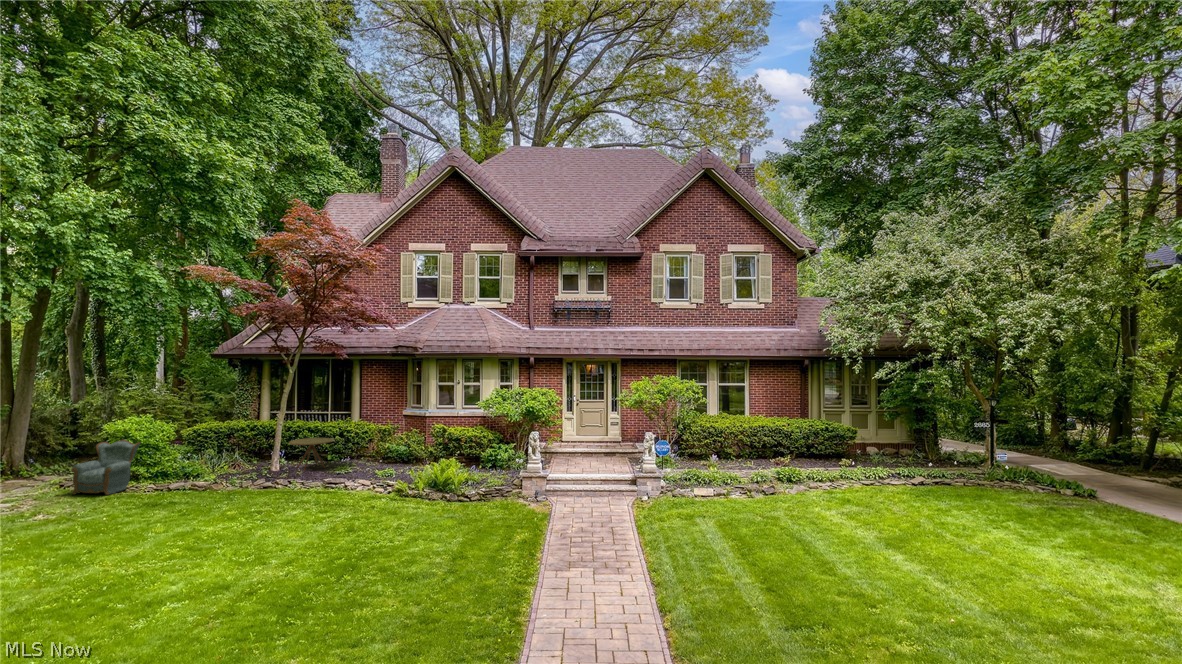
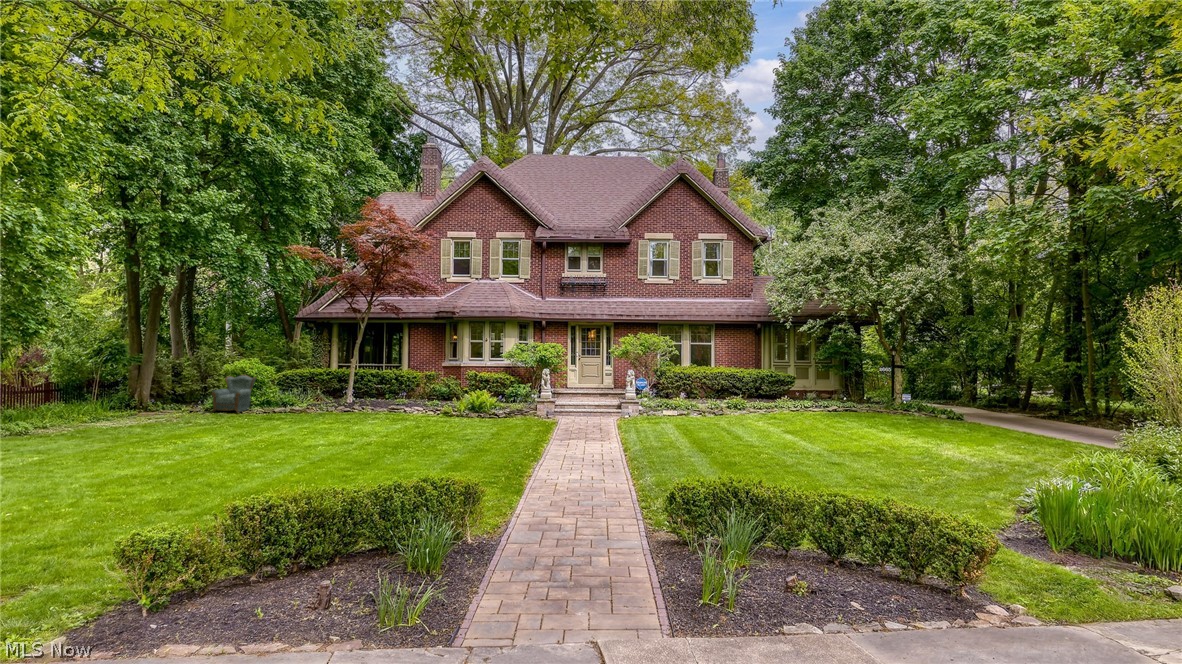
round table: present [289,438,334,471] -> none [360,380,393,403]

